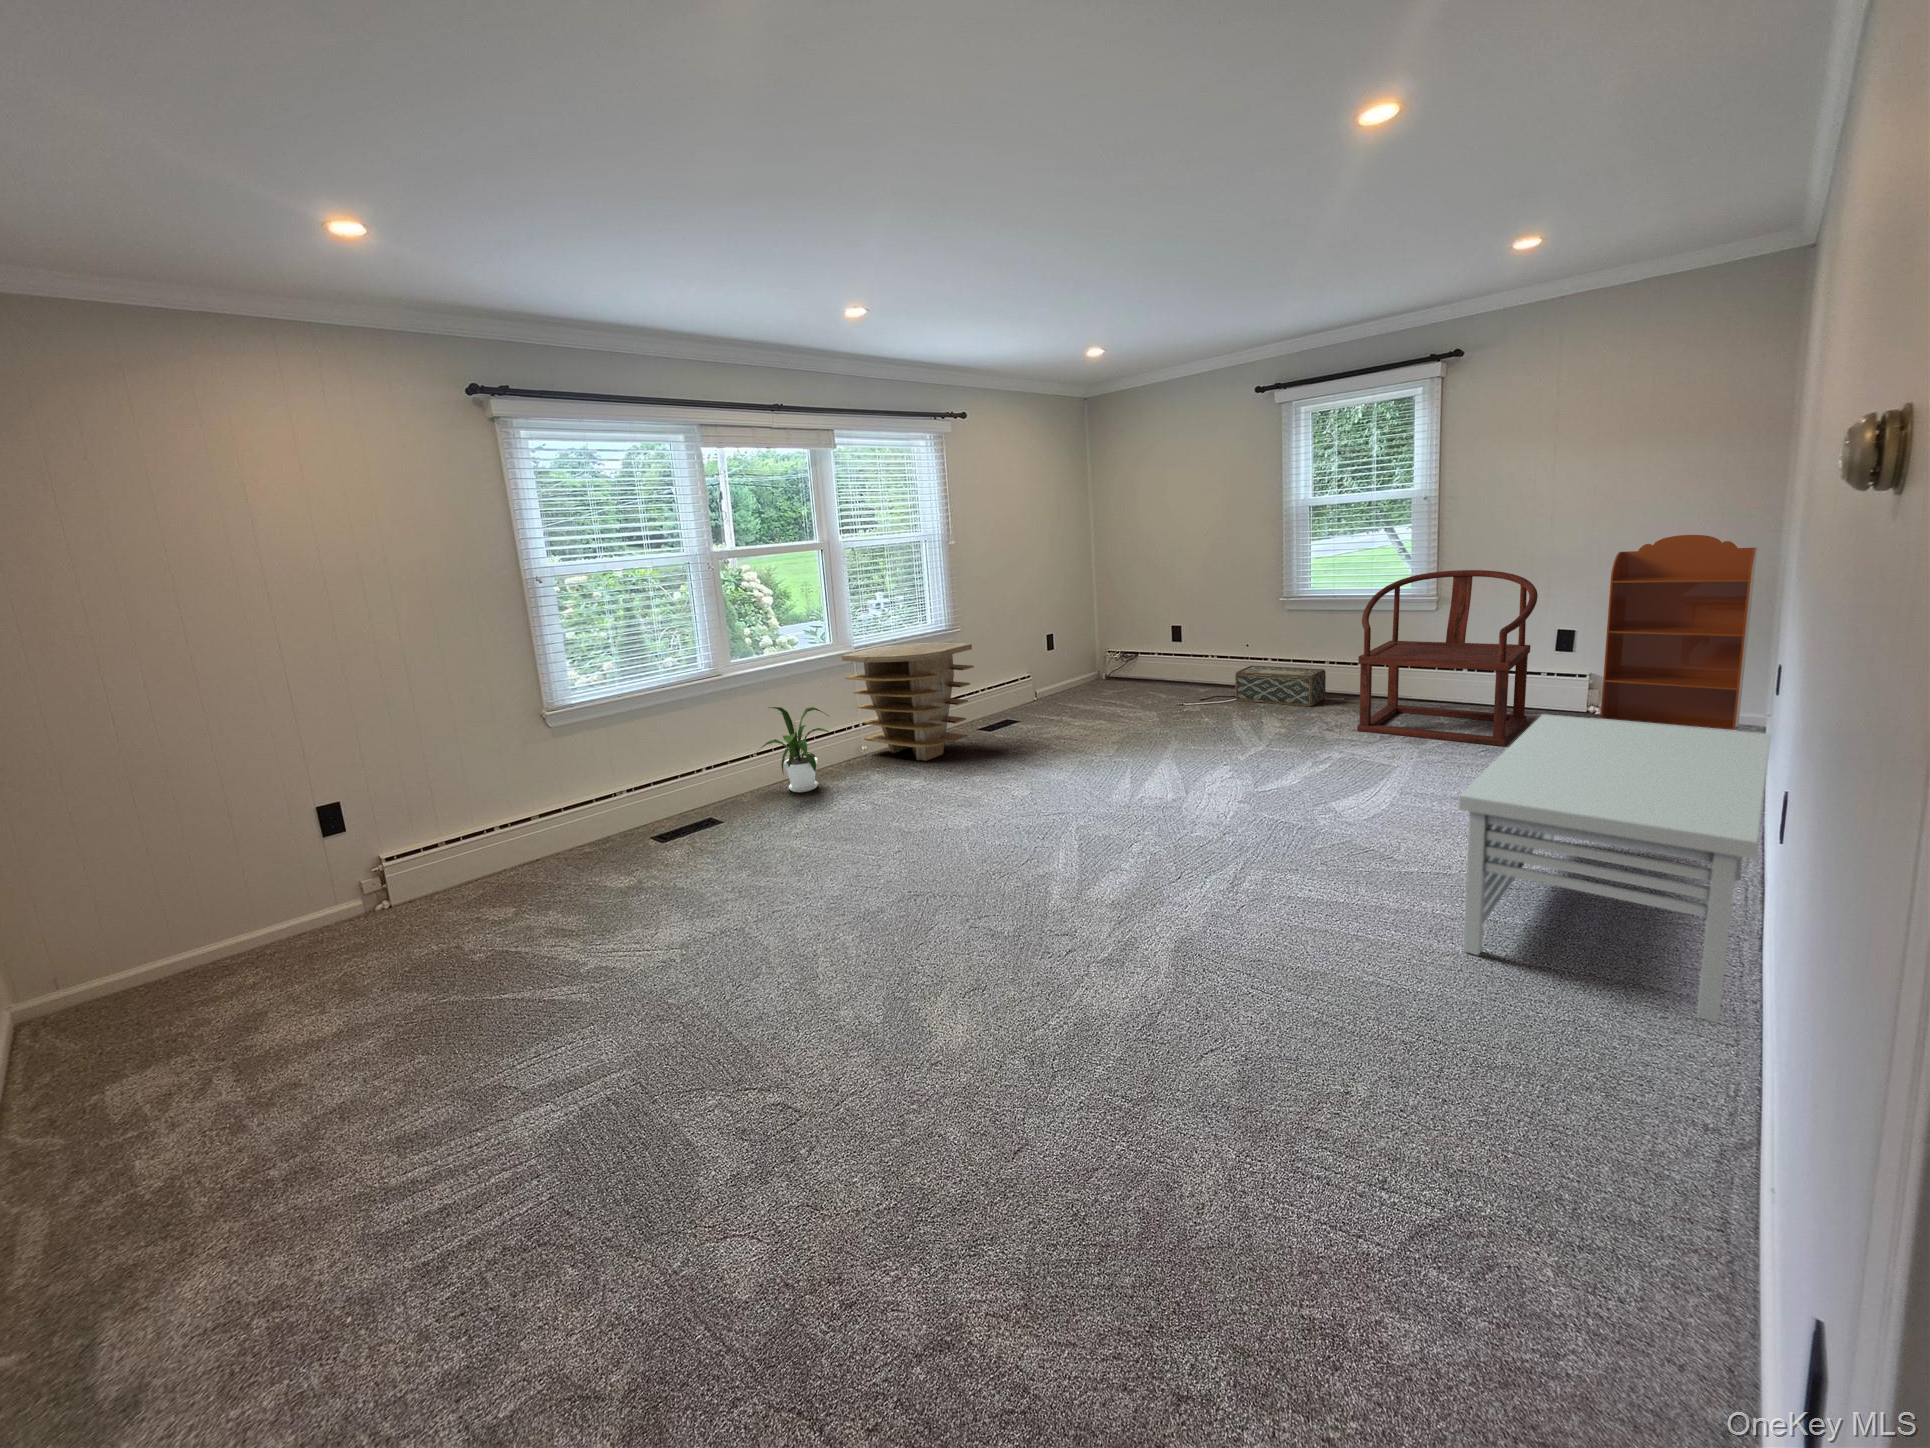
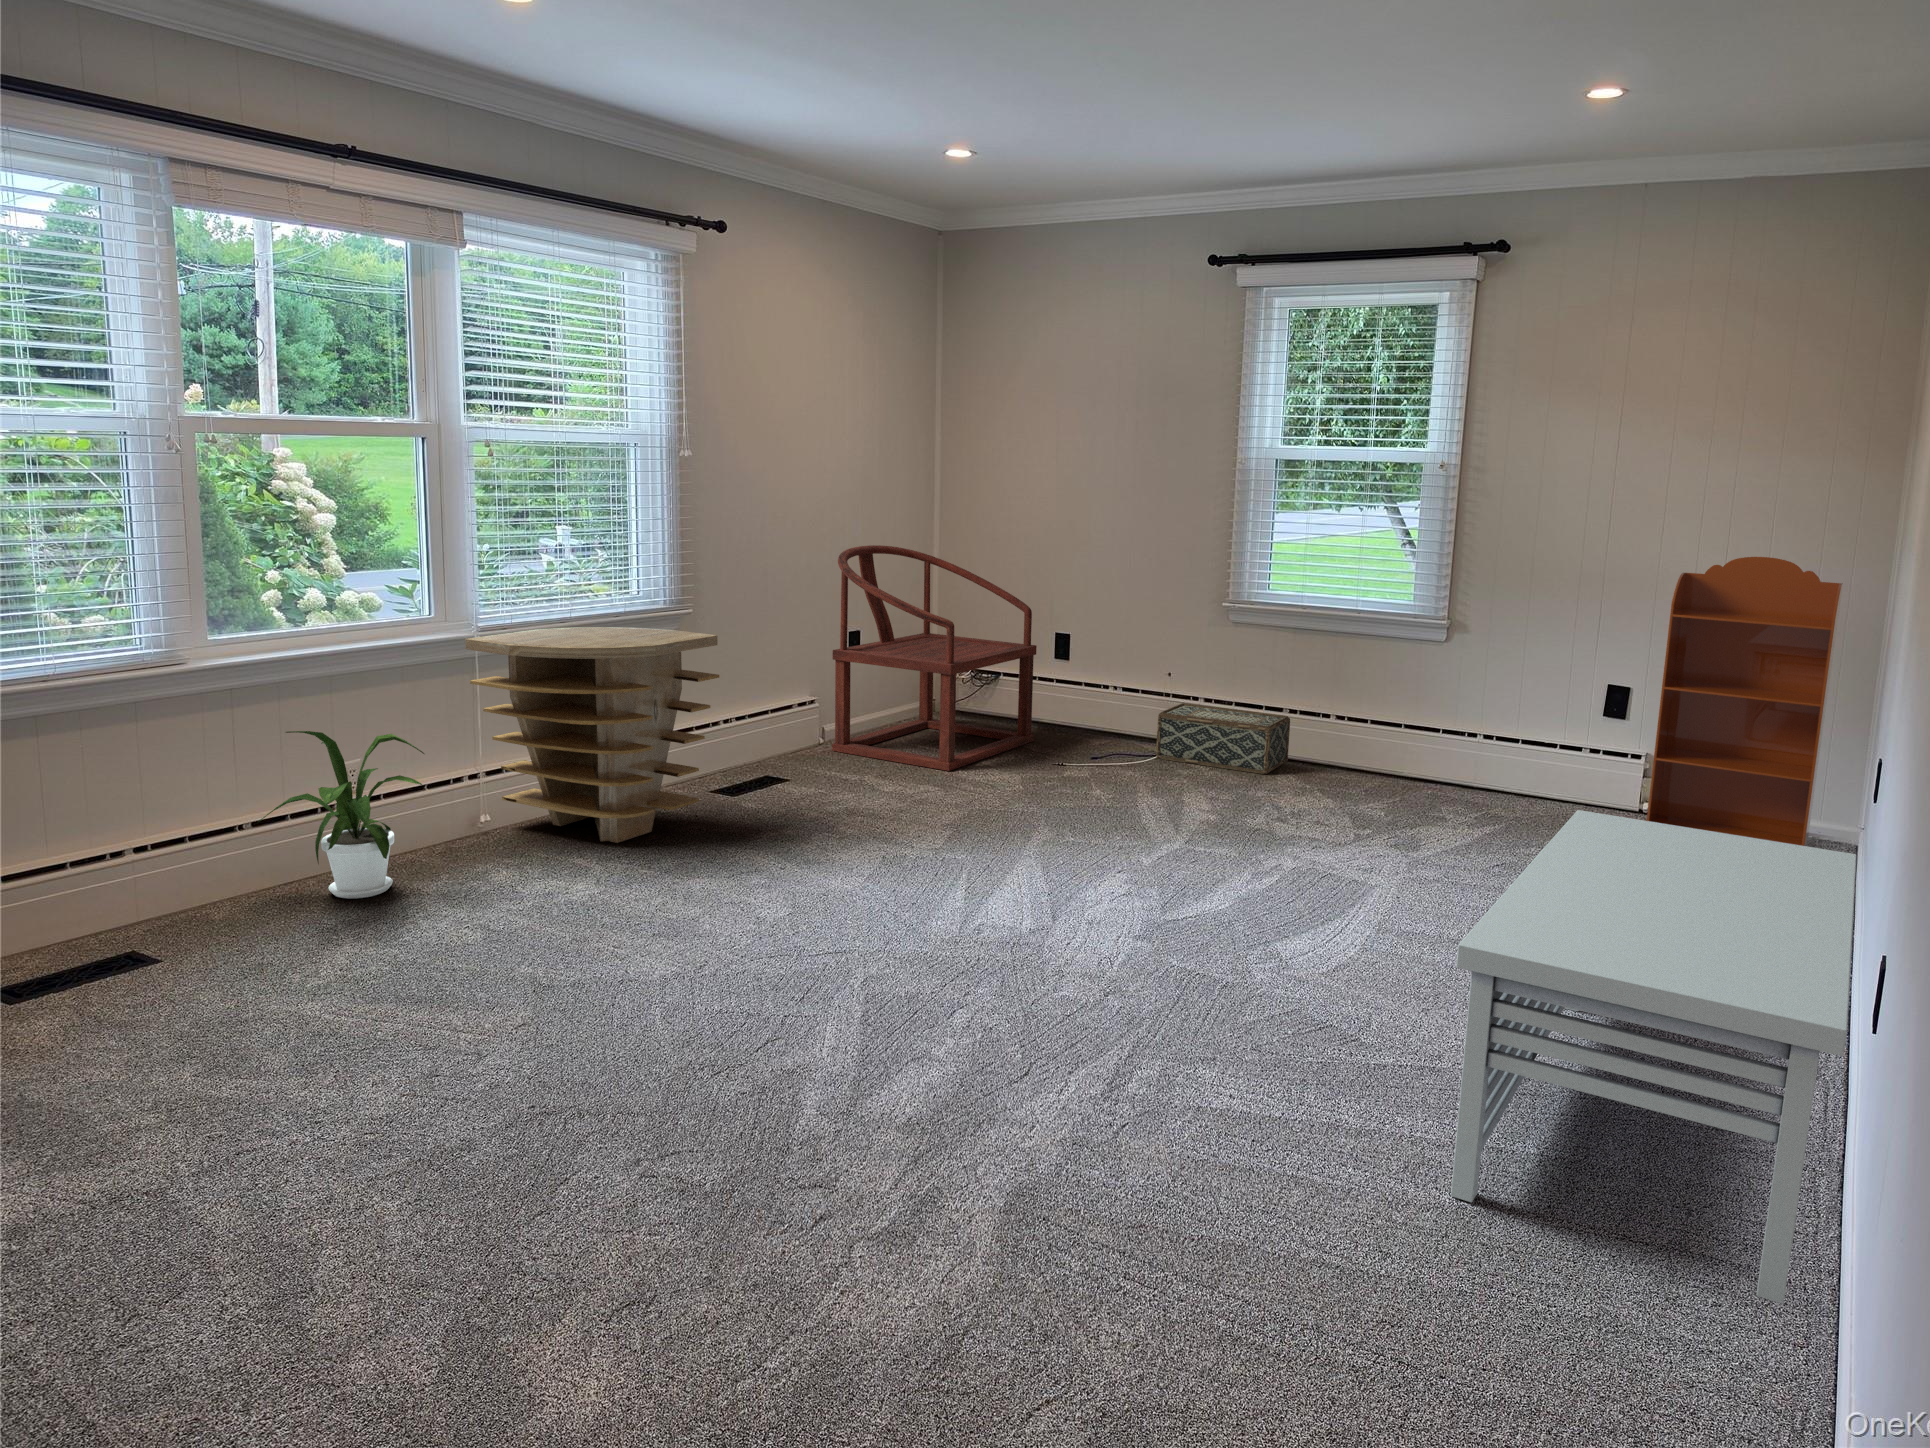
armchair: present [1357,570,1538,746] -> present [832,545,1037,771]

